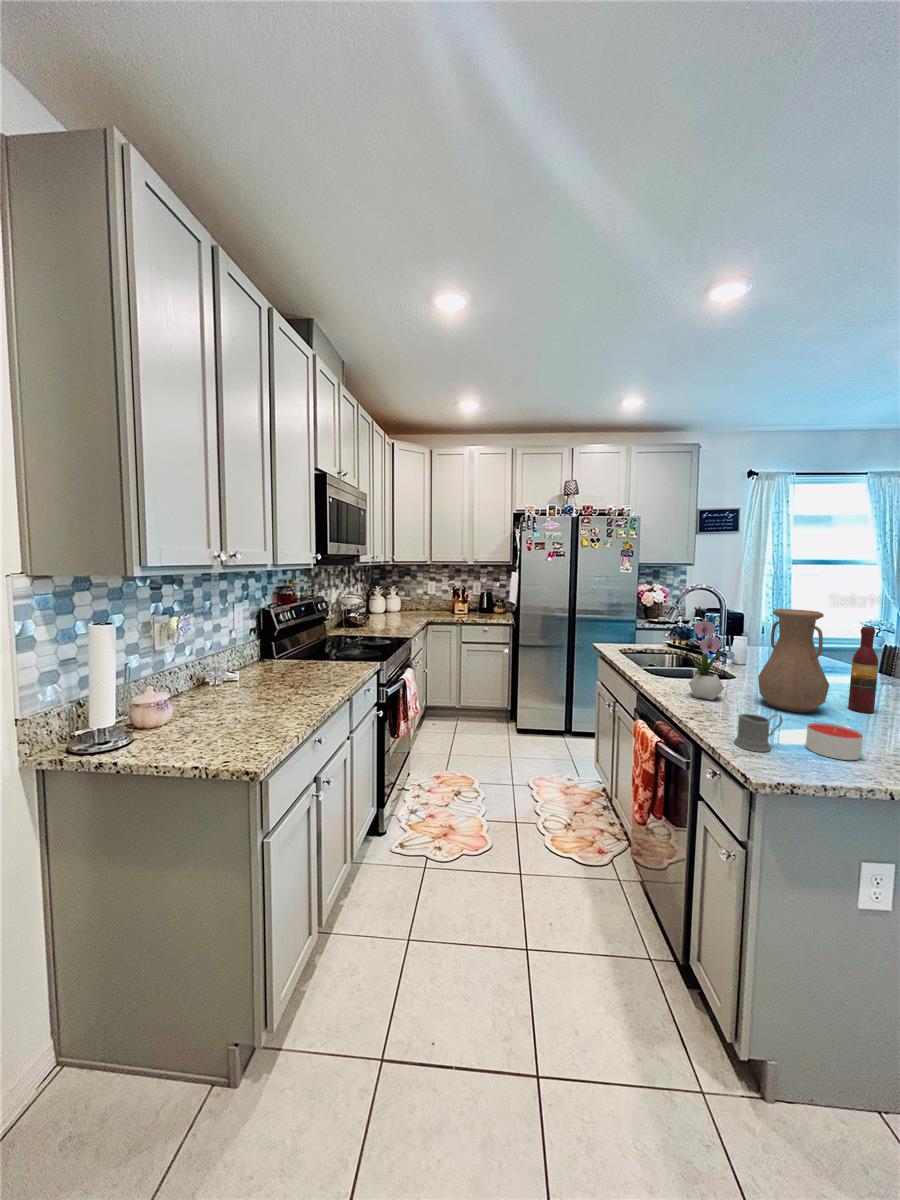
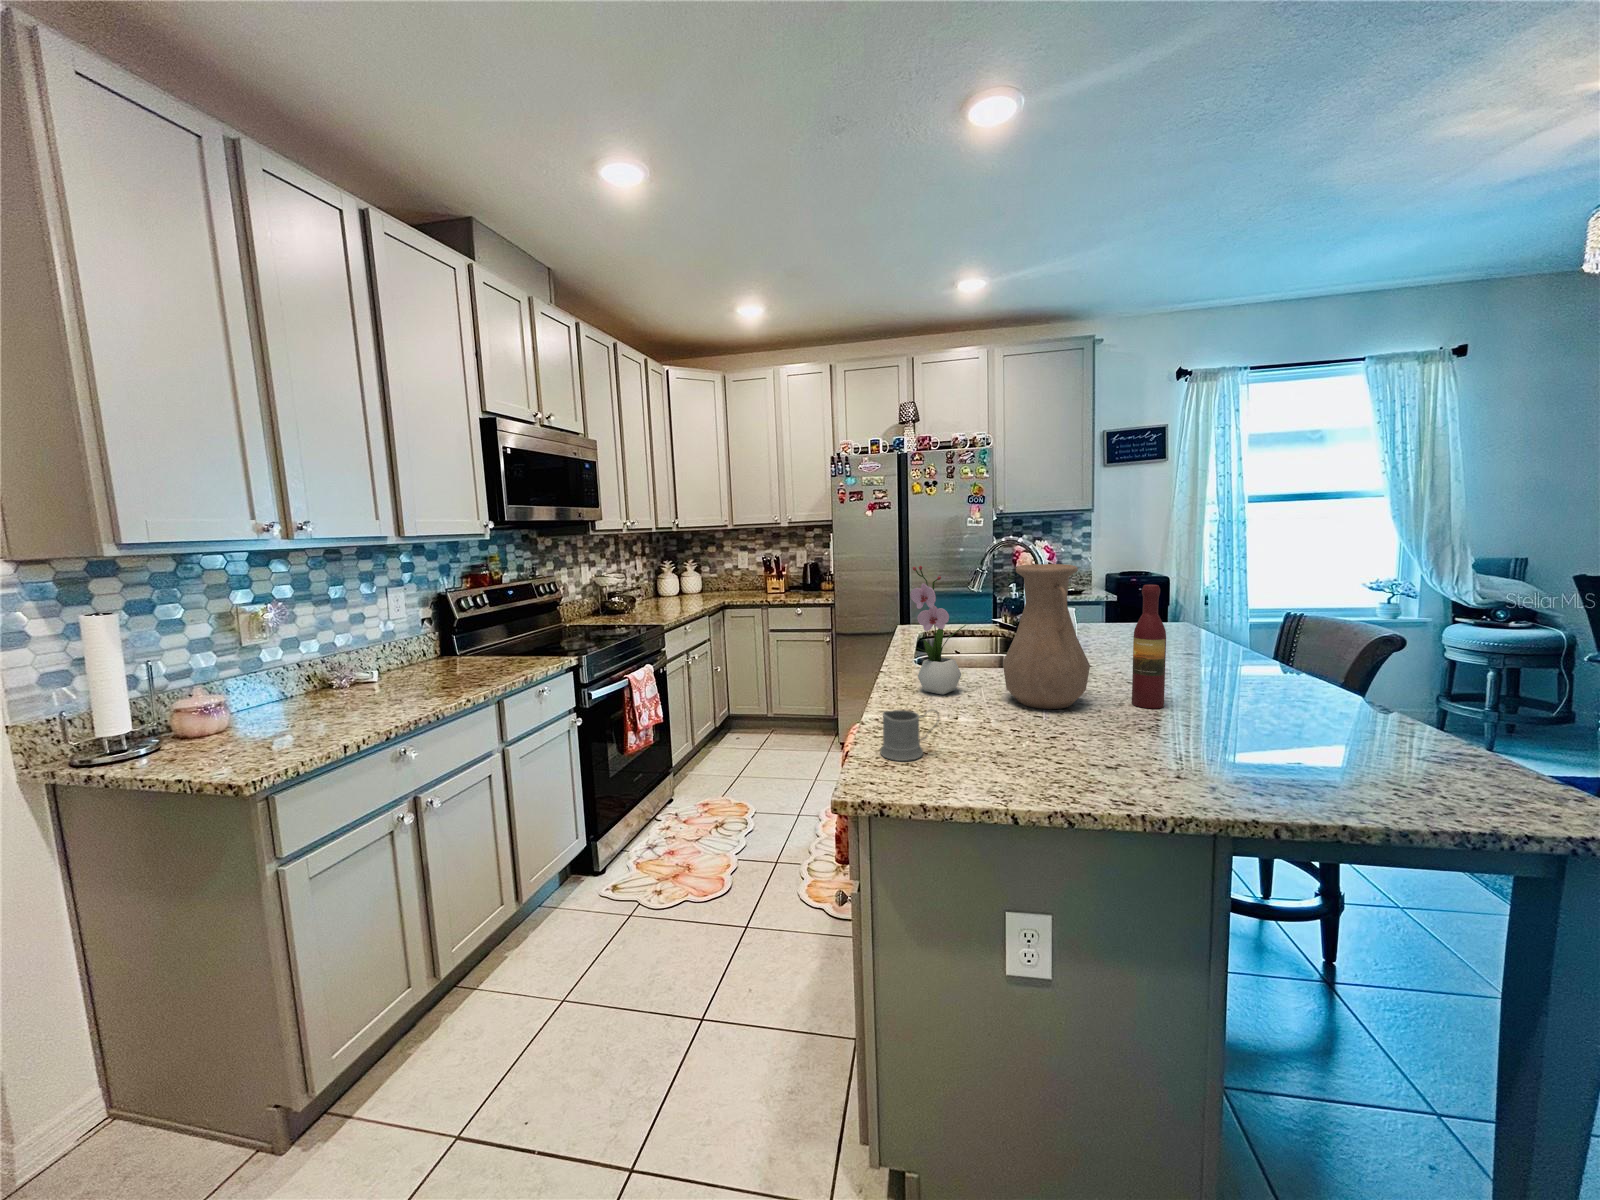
candle: present [806,723,863,760] -> none [977,721,1041,771]

